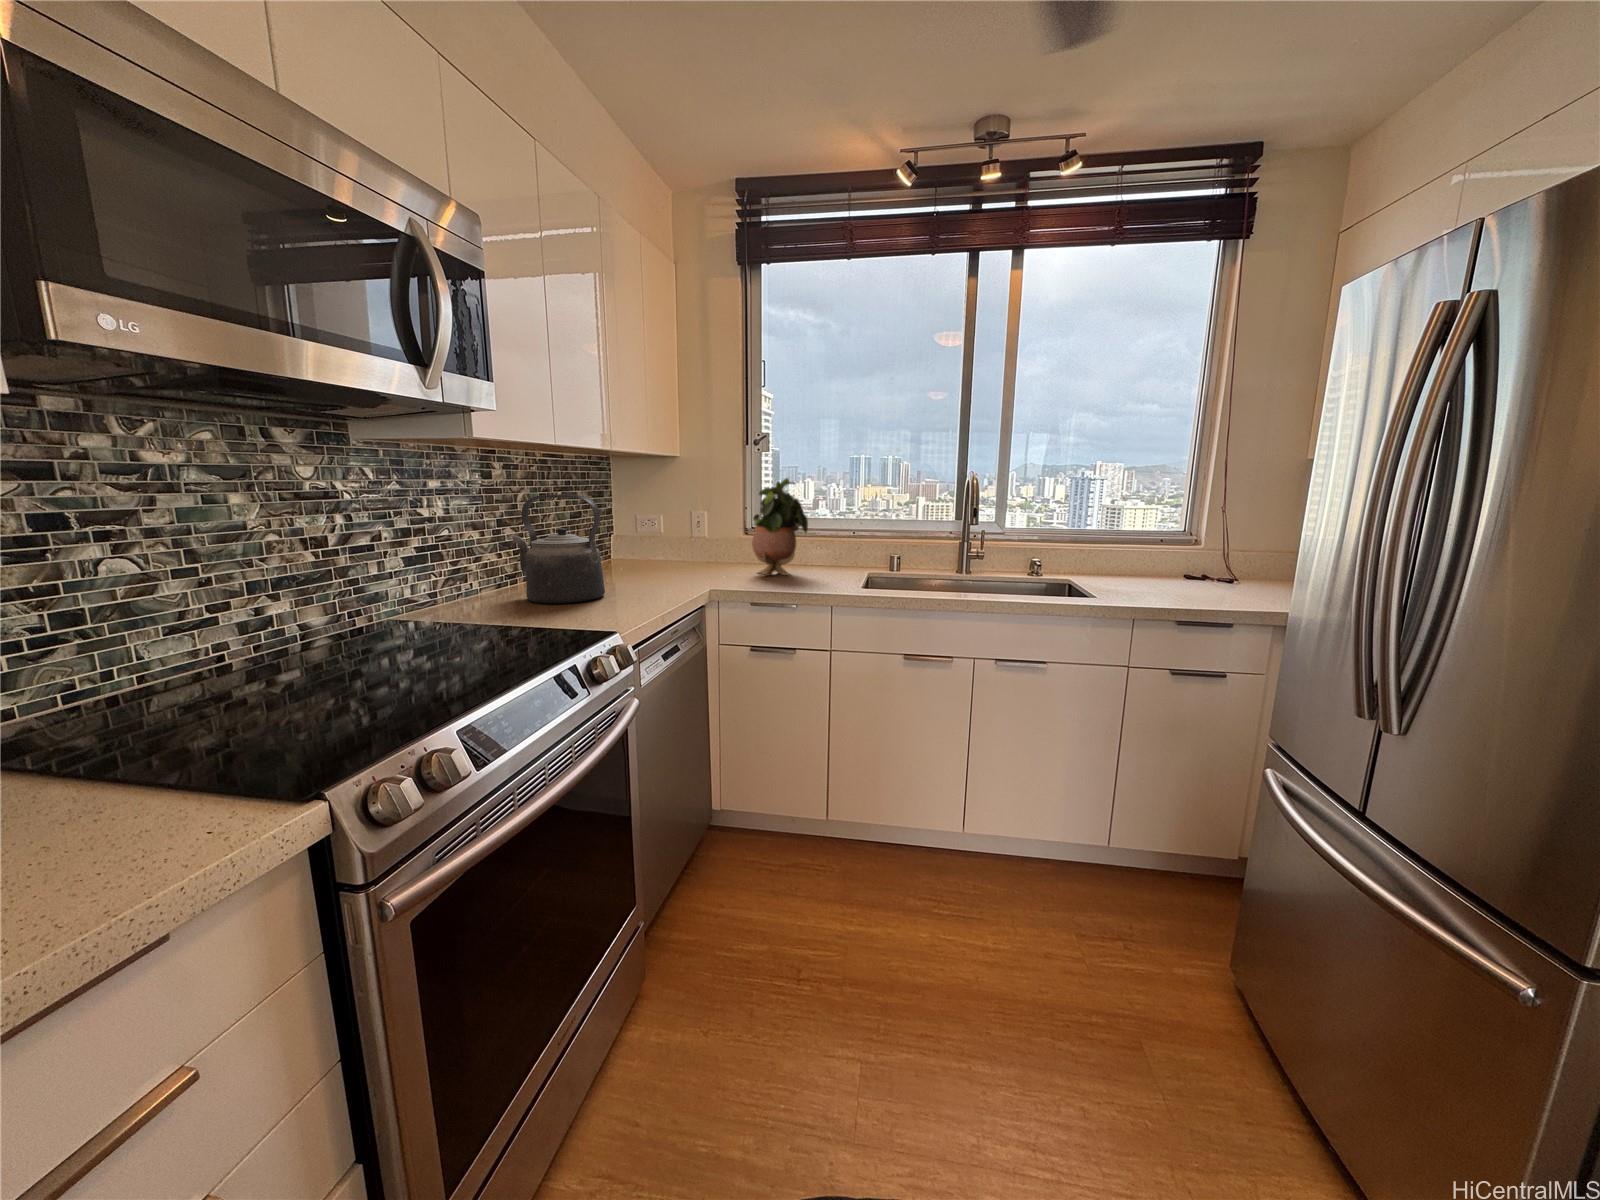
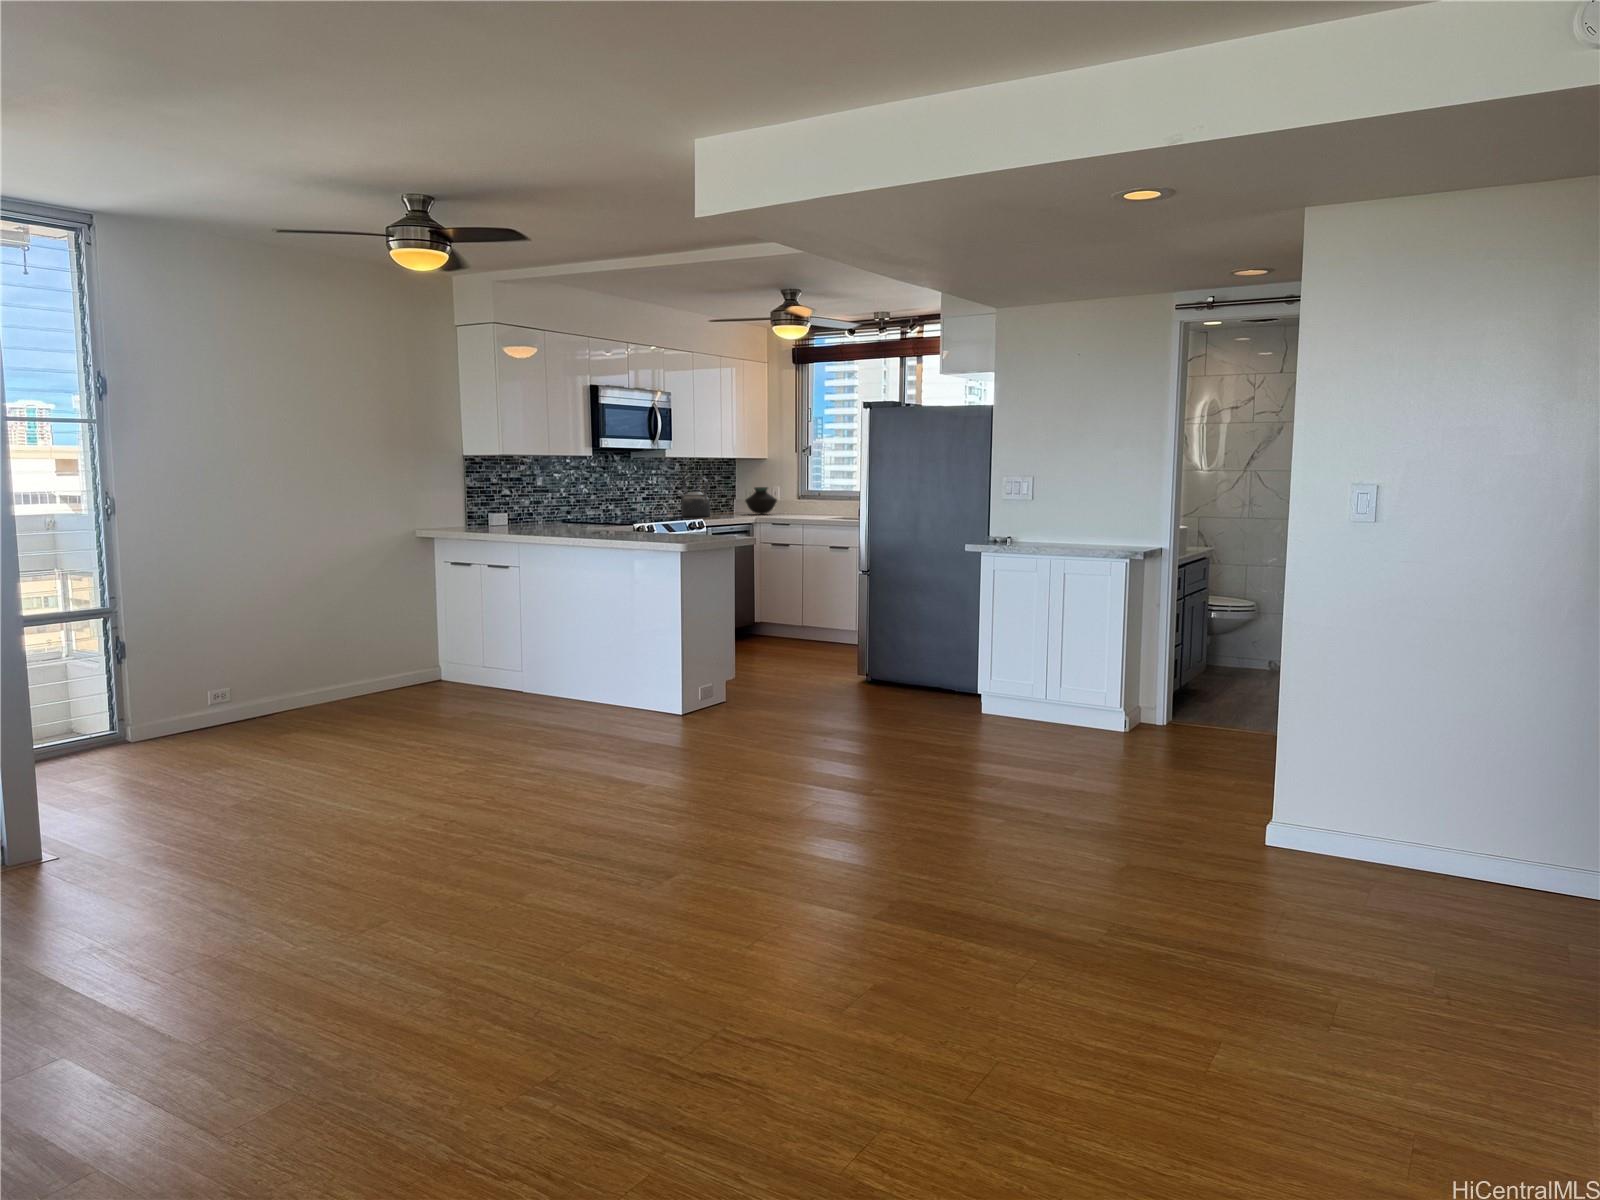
potted plant: present [752,478,808,576] -> none [783,470,808,516]
vase: none [654,513,720,569] -> present [745,487,777,514]

